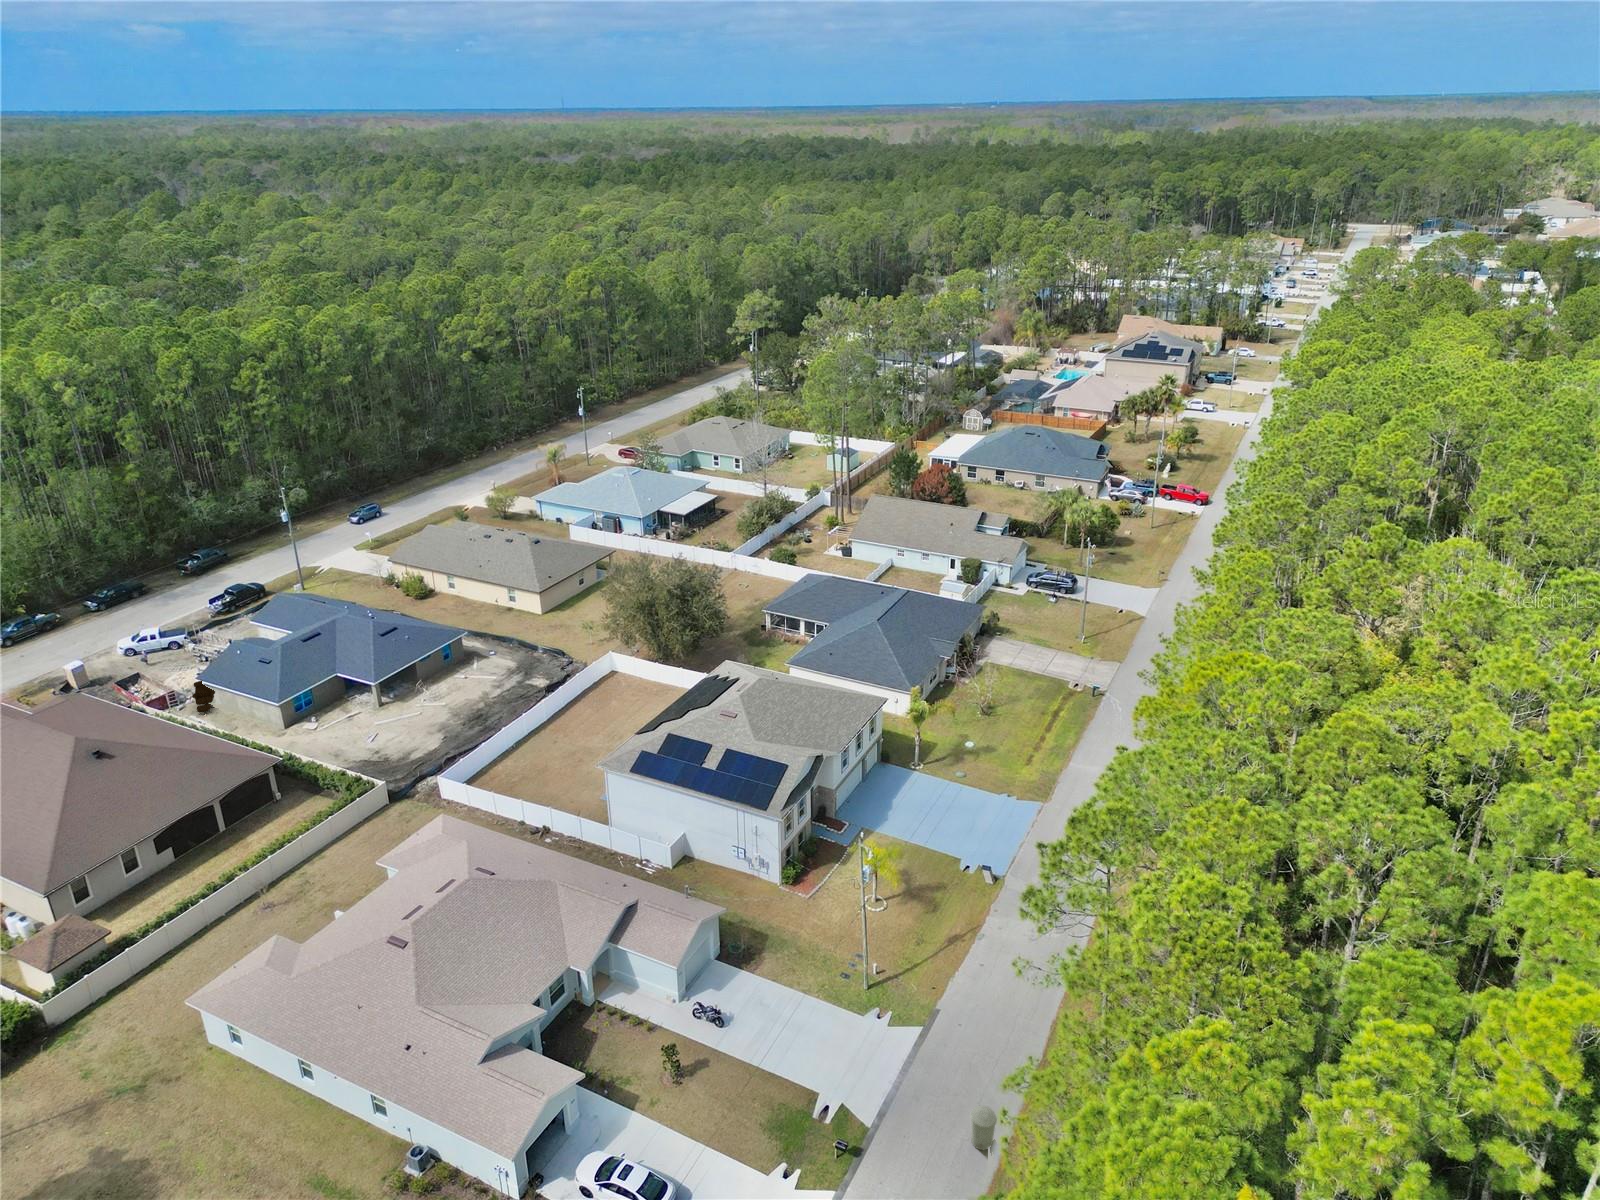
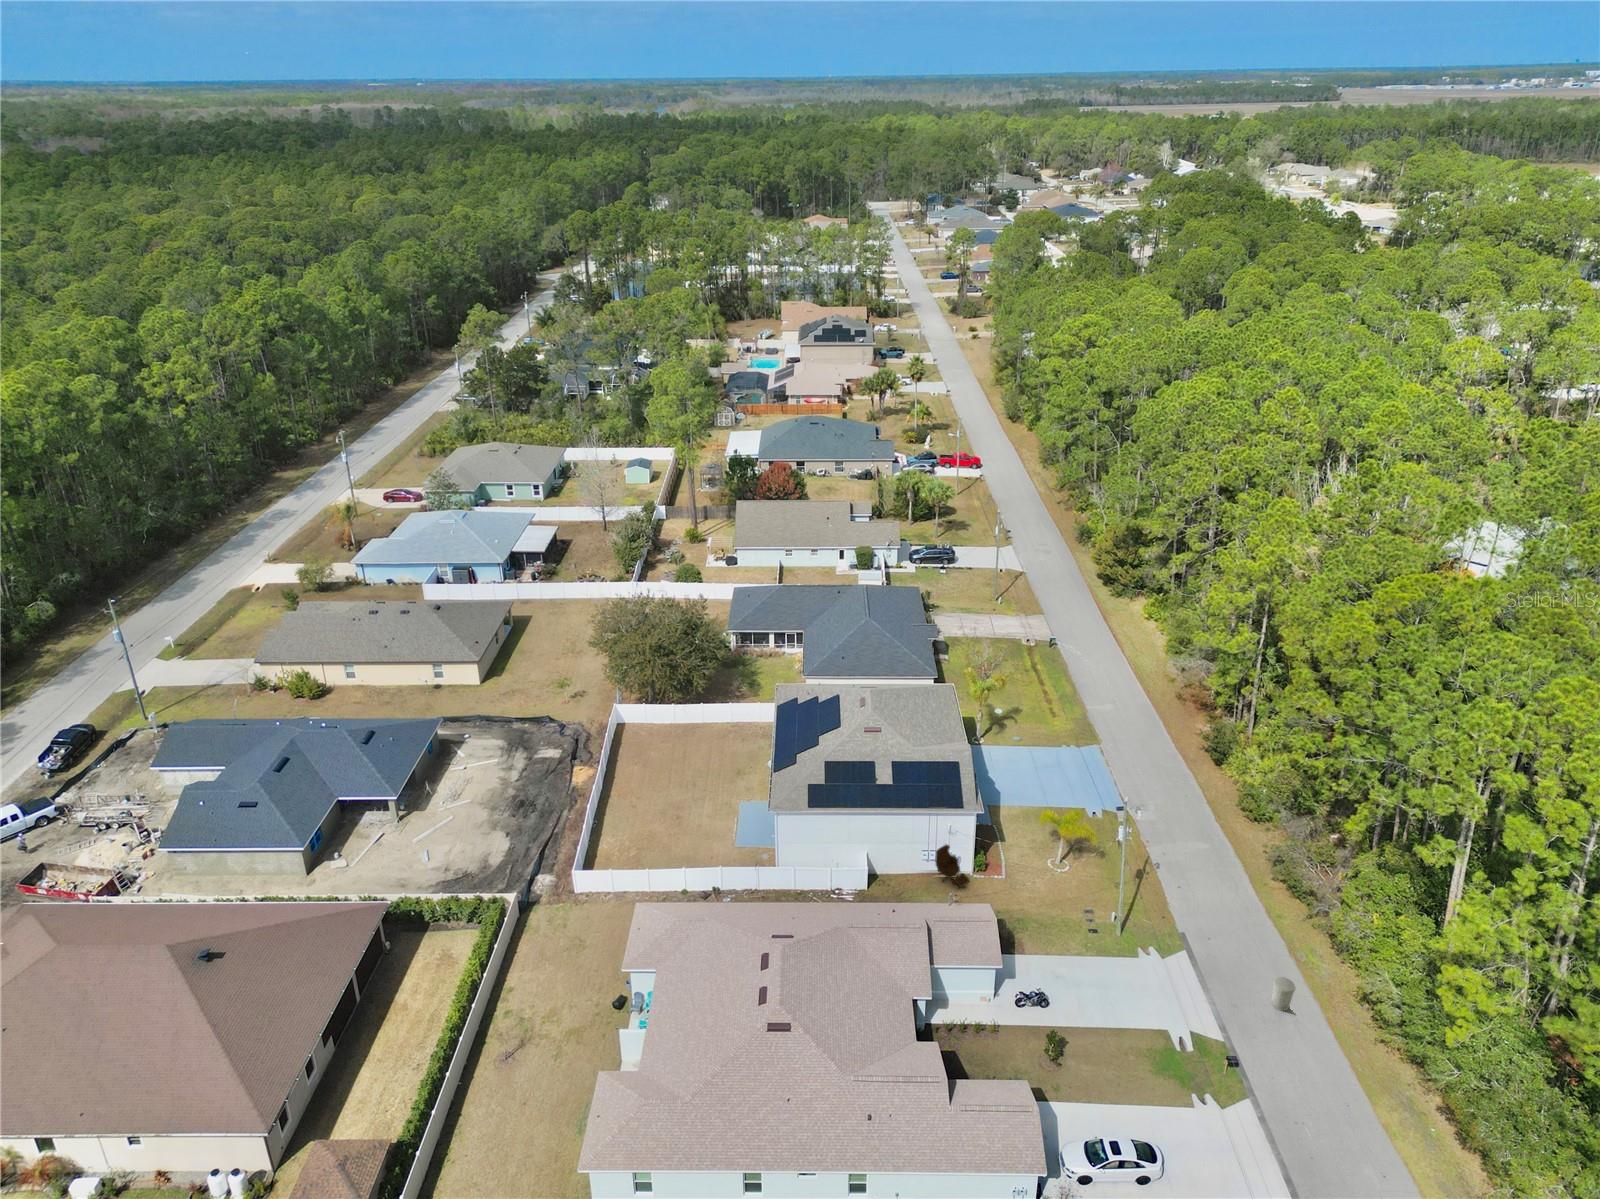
lounge chair: present [192,680,215,712] -> present [936,845,969,887]

